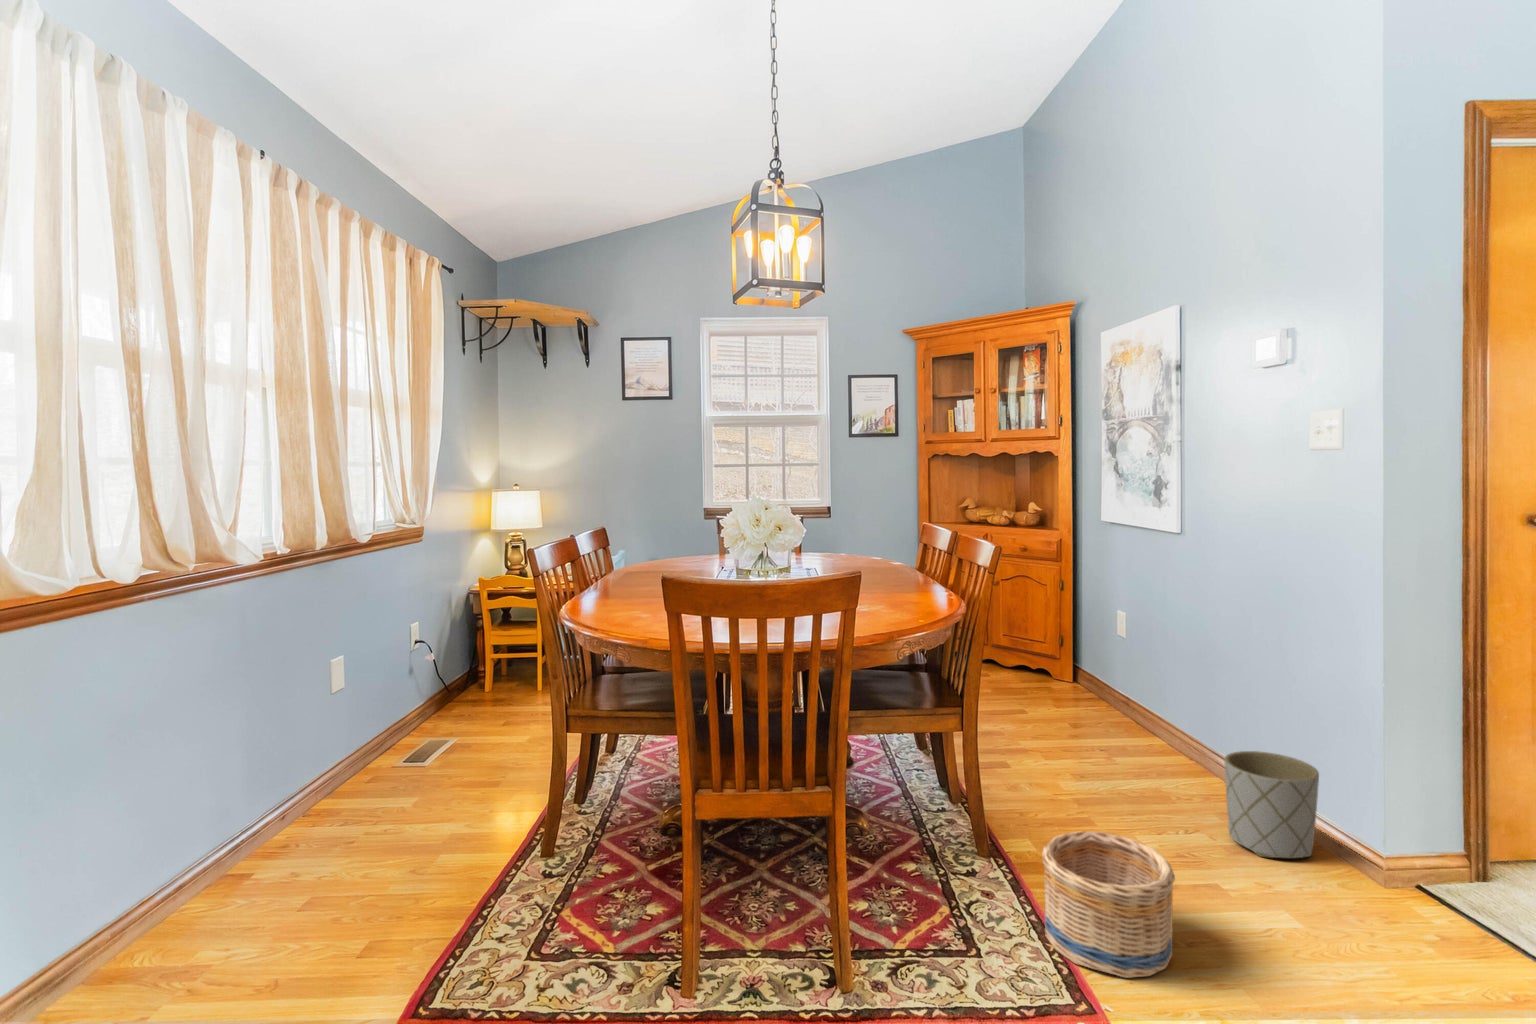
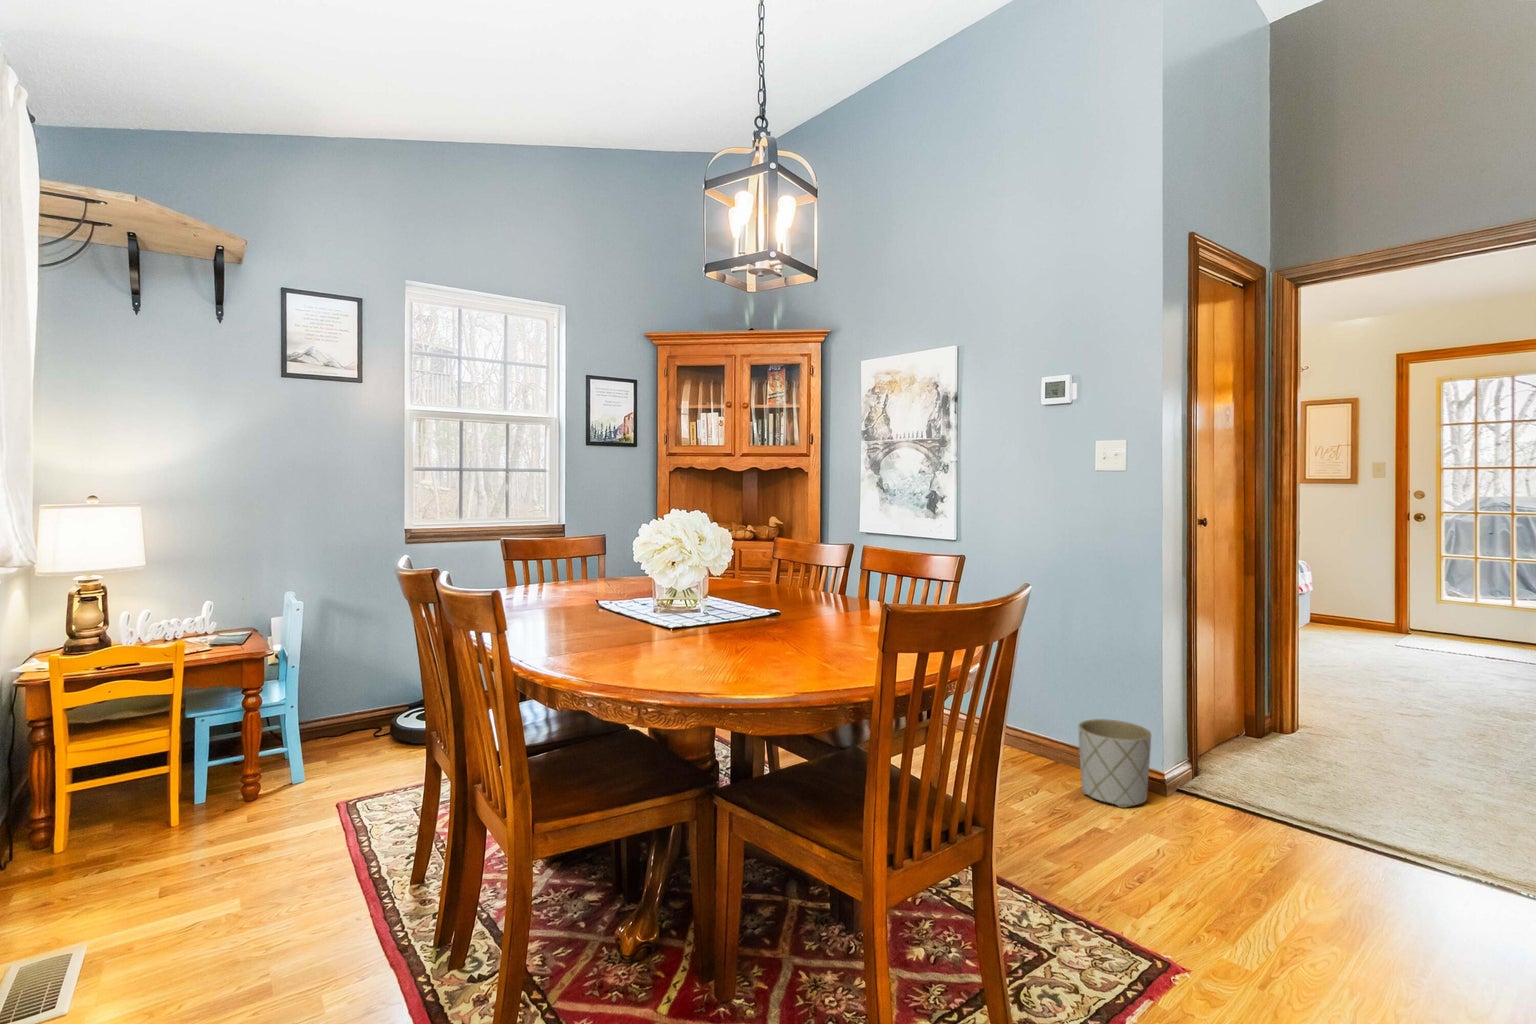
basket: present [1042,831,1175,978] -> none [1080,815,1208,950]

